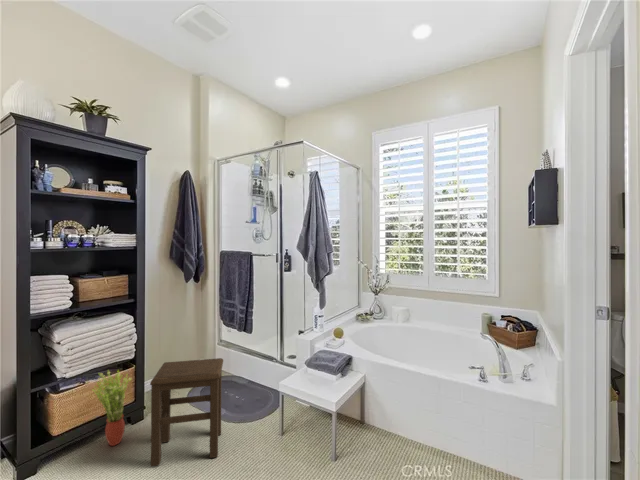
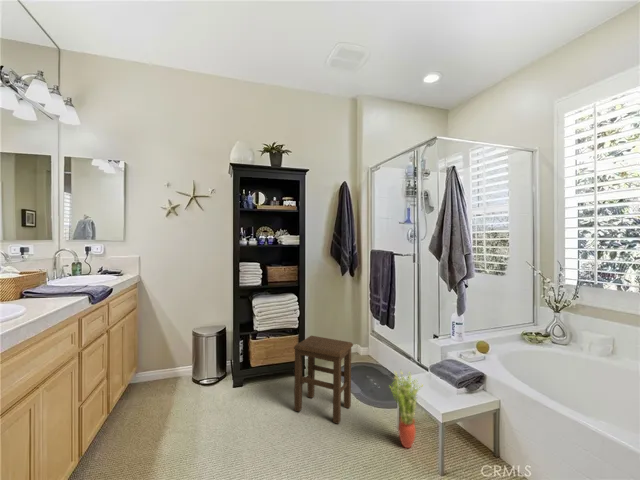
potted plant: present [93,371,131,446] -> present [390,372,423,448]

